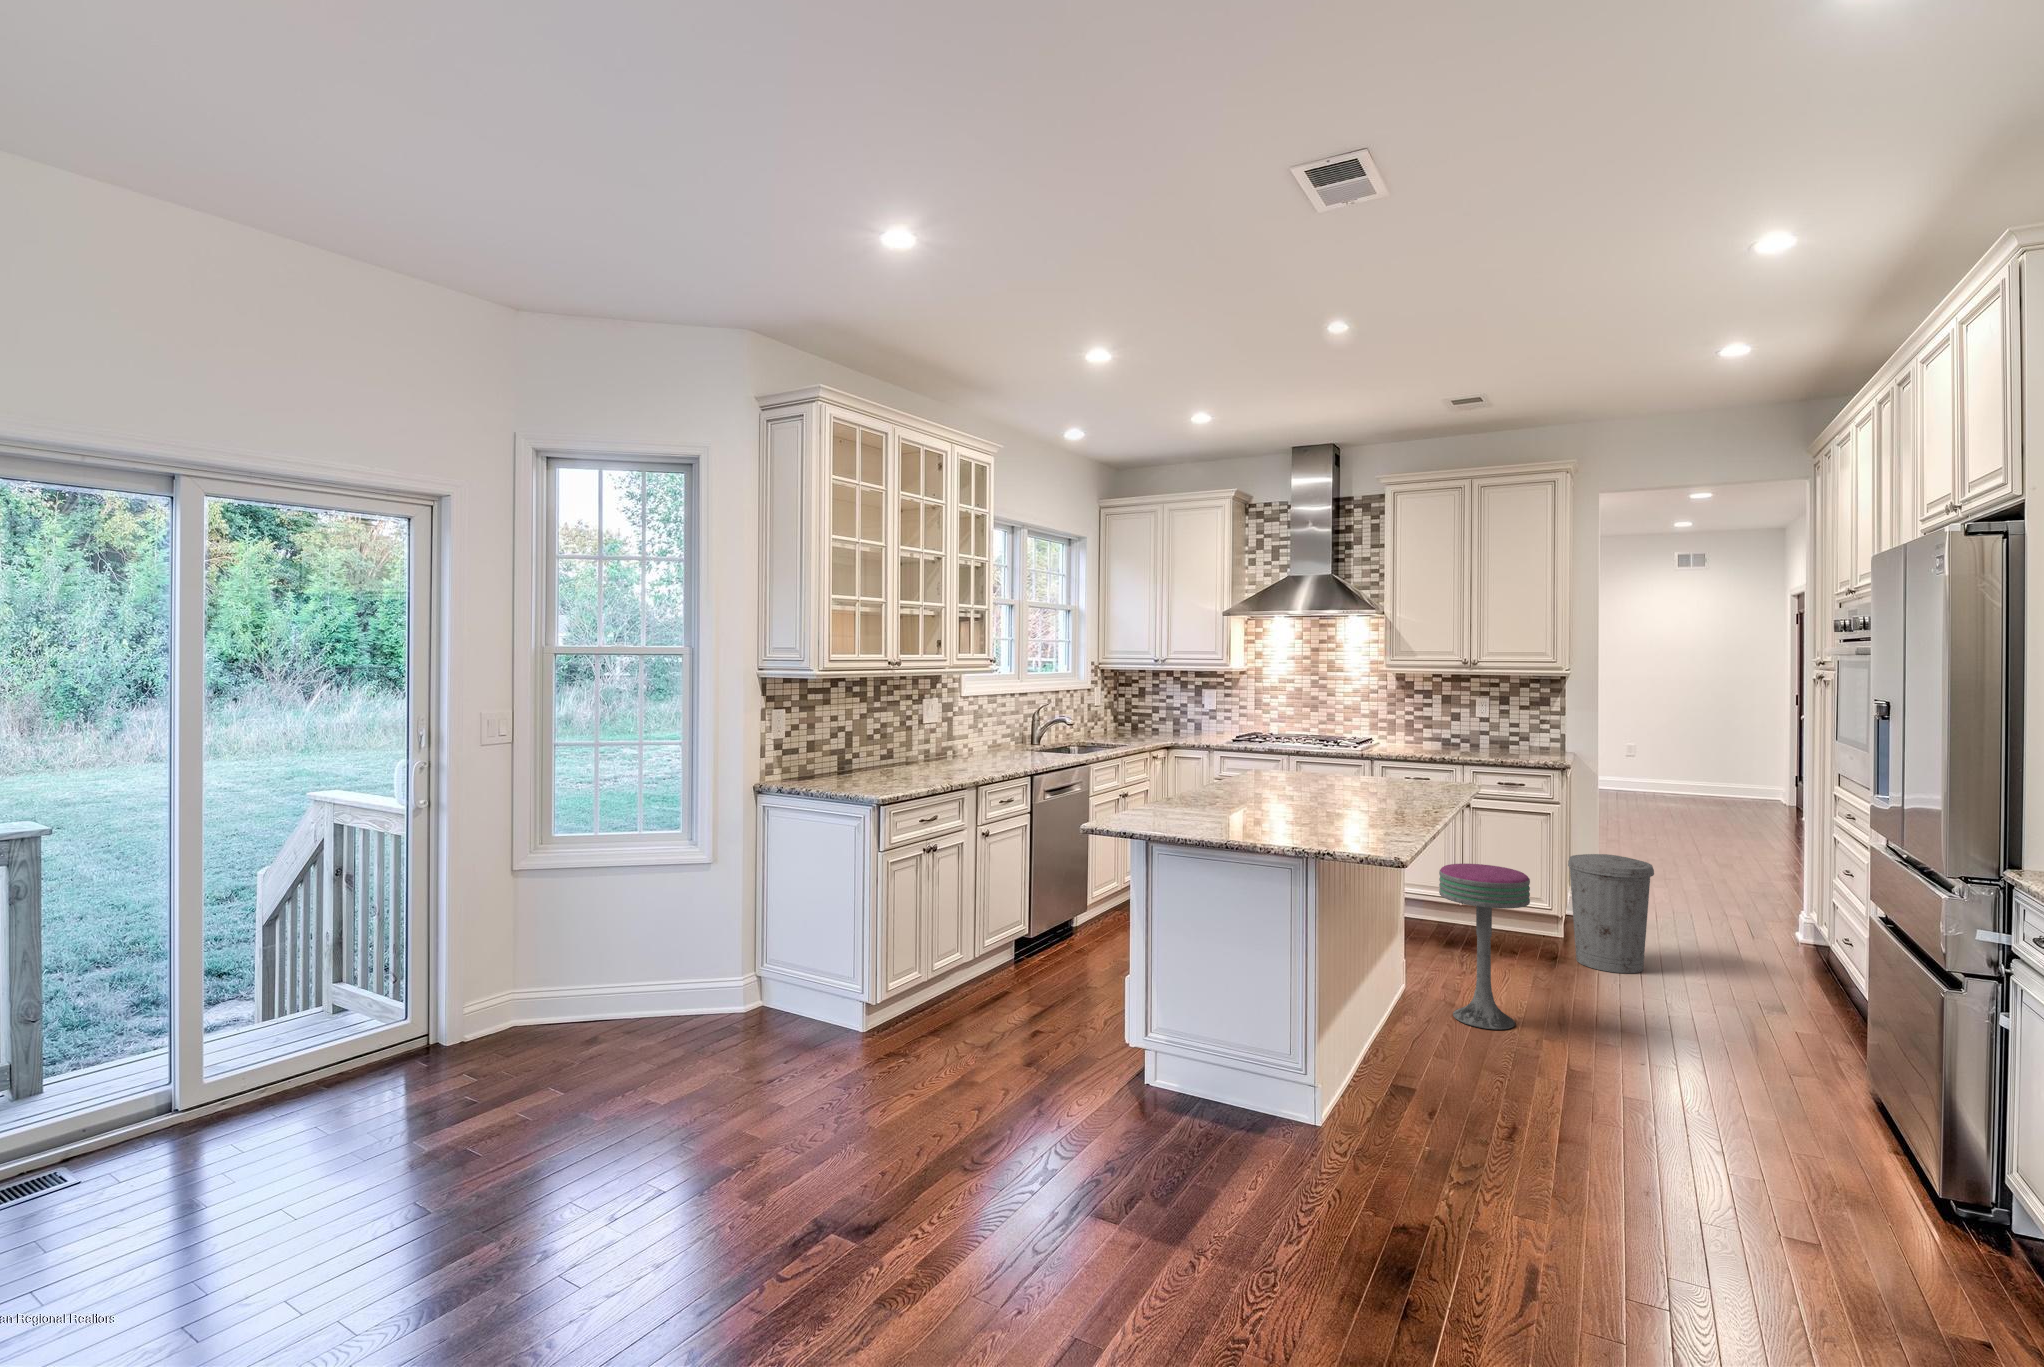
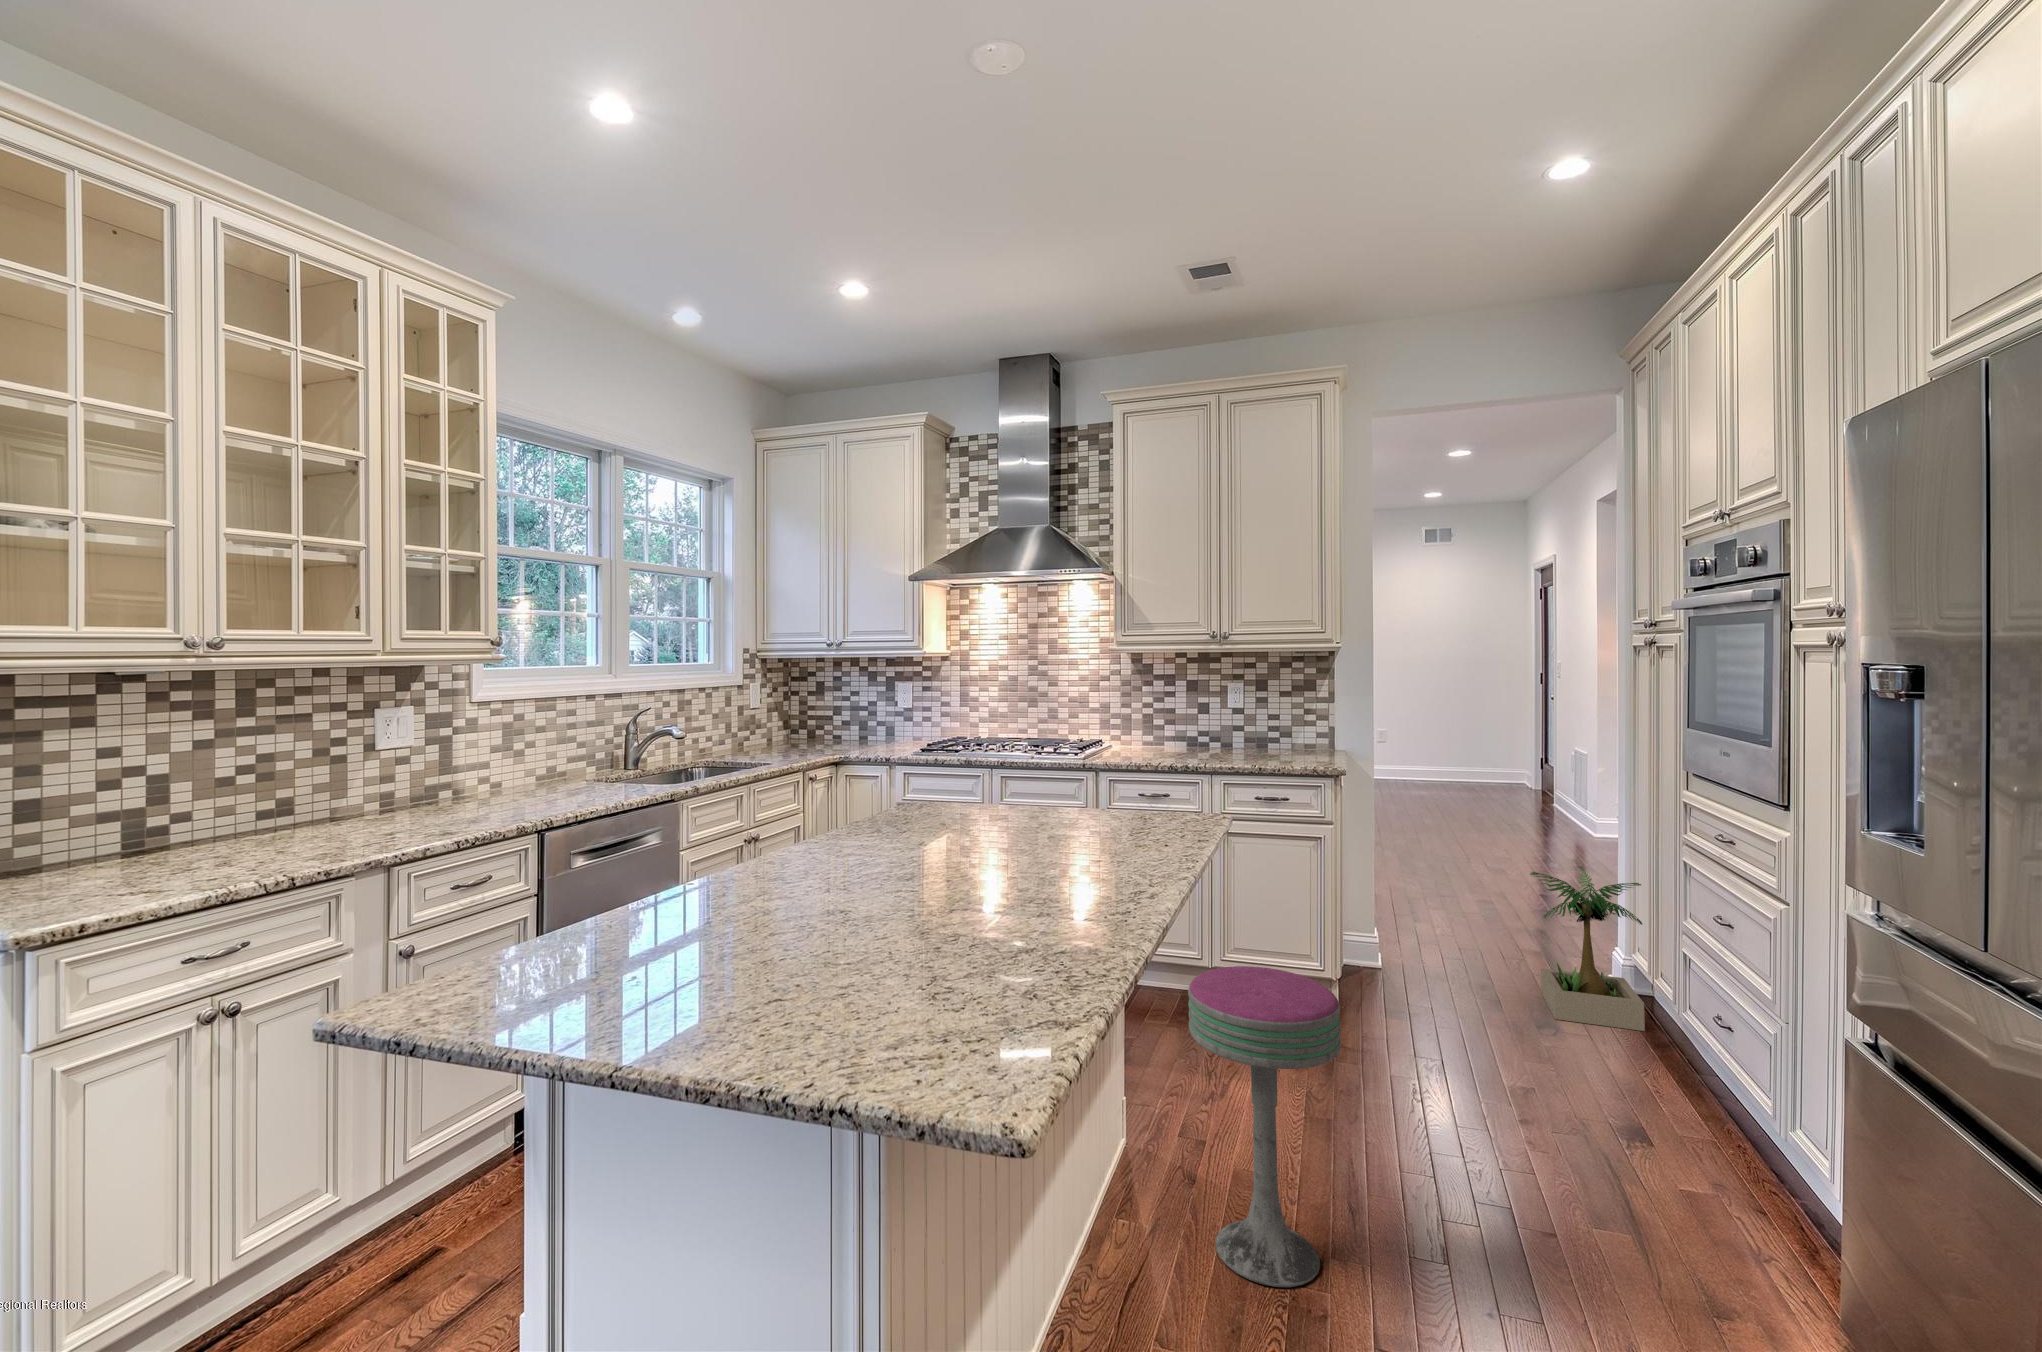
potted plant: none [1704,843,1806,959] -> present [1530,869,1645,1031]
trash can: present [1568,854,1654,973] -> none [1363,903,1483,1089]

